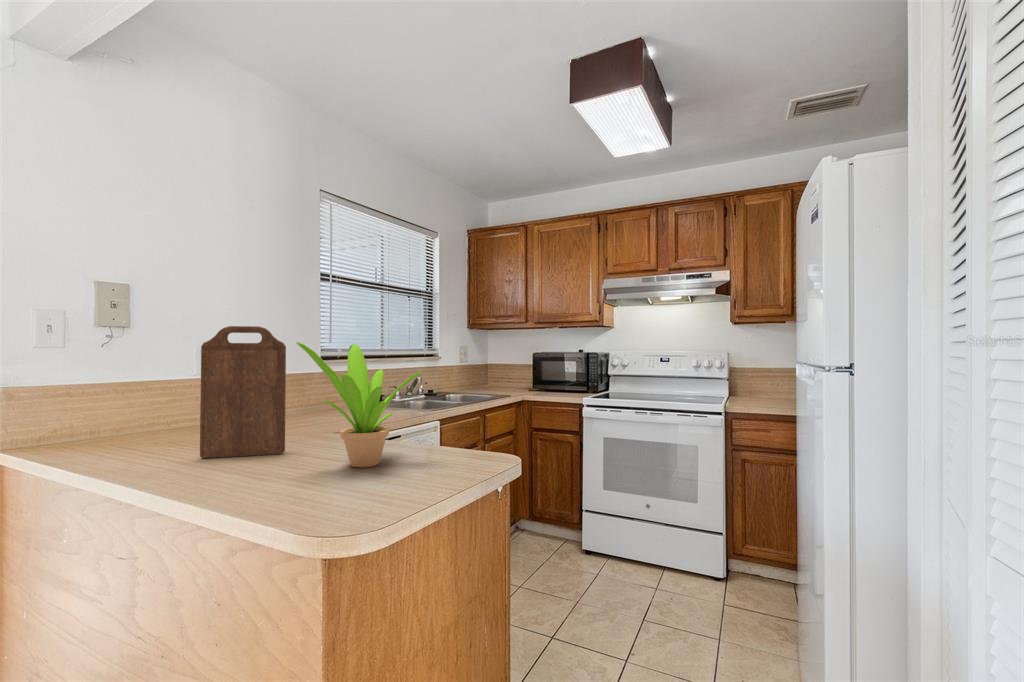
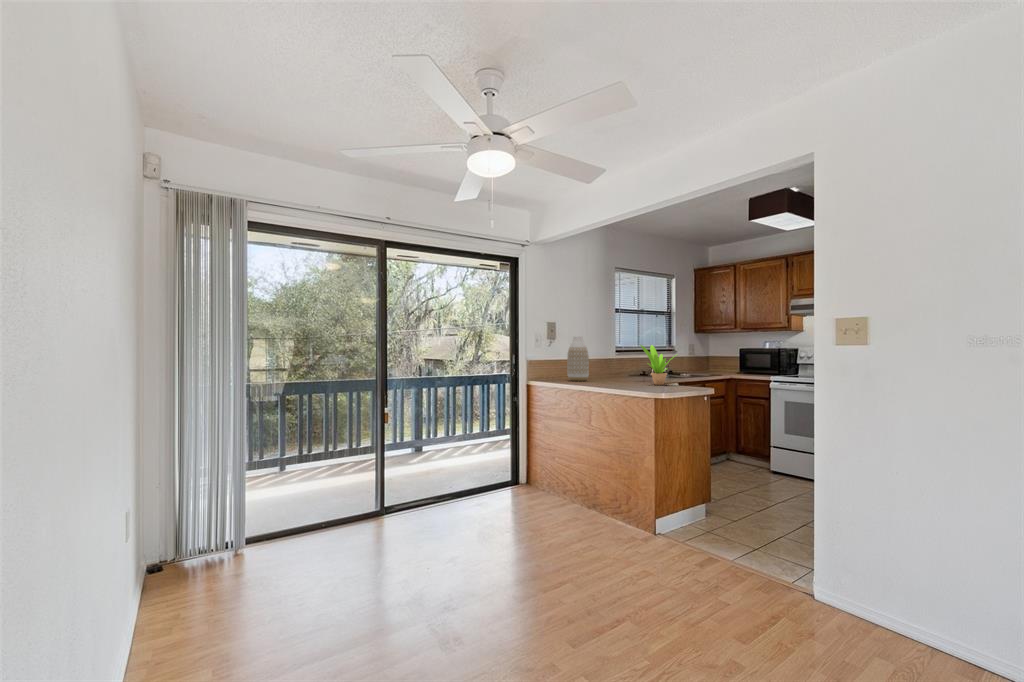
vase: none [113,319,191,450] -> present [567,336,589,381]
cutting board: present [200,326,286,458] -> none [601,339,627,383]

